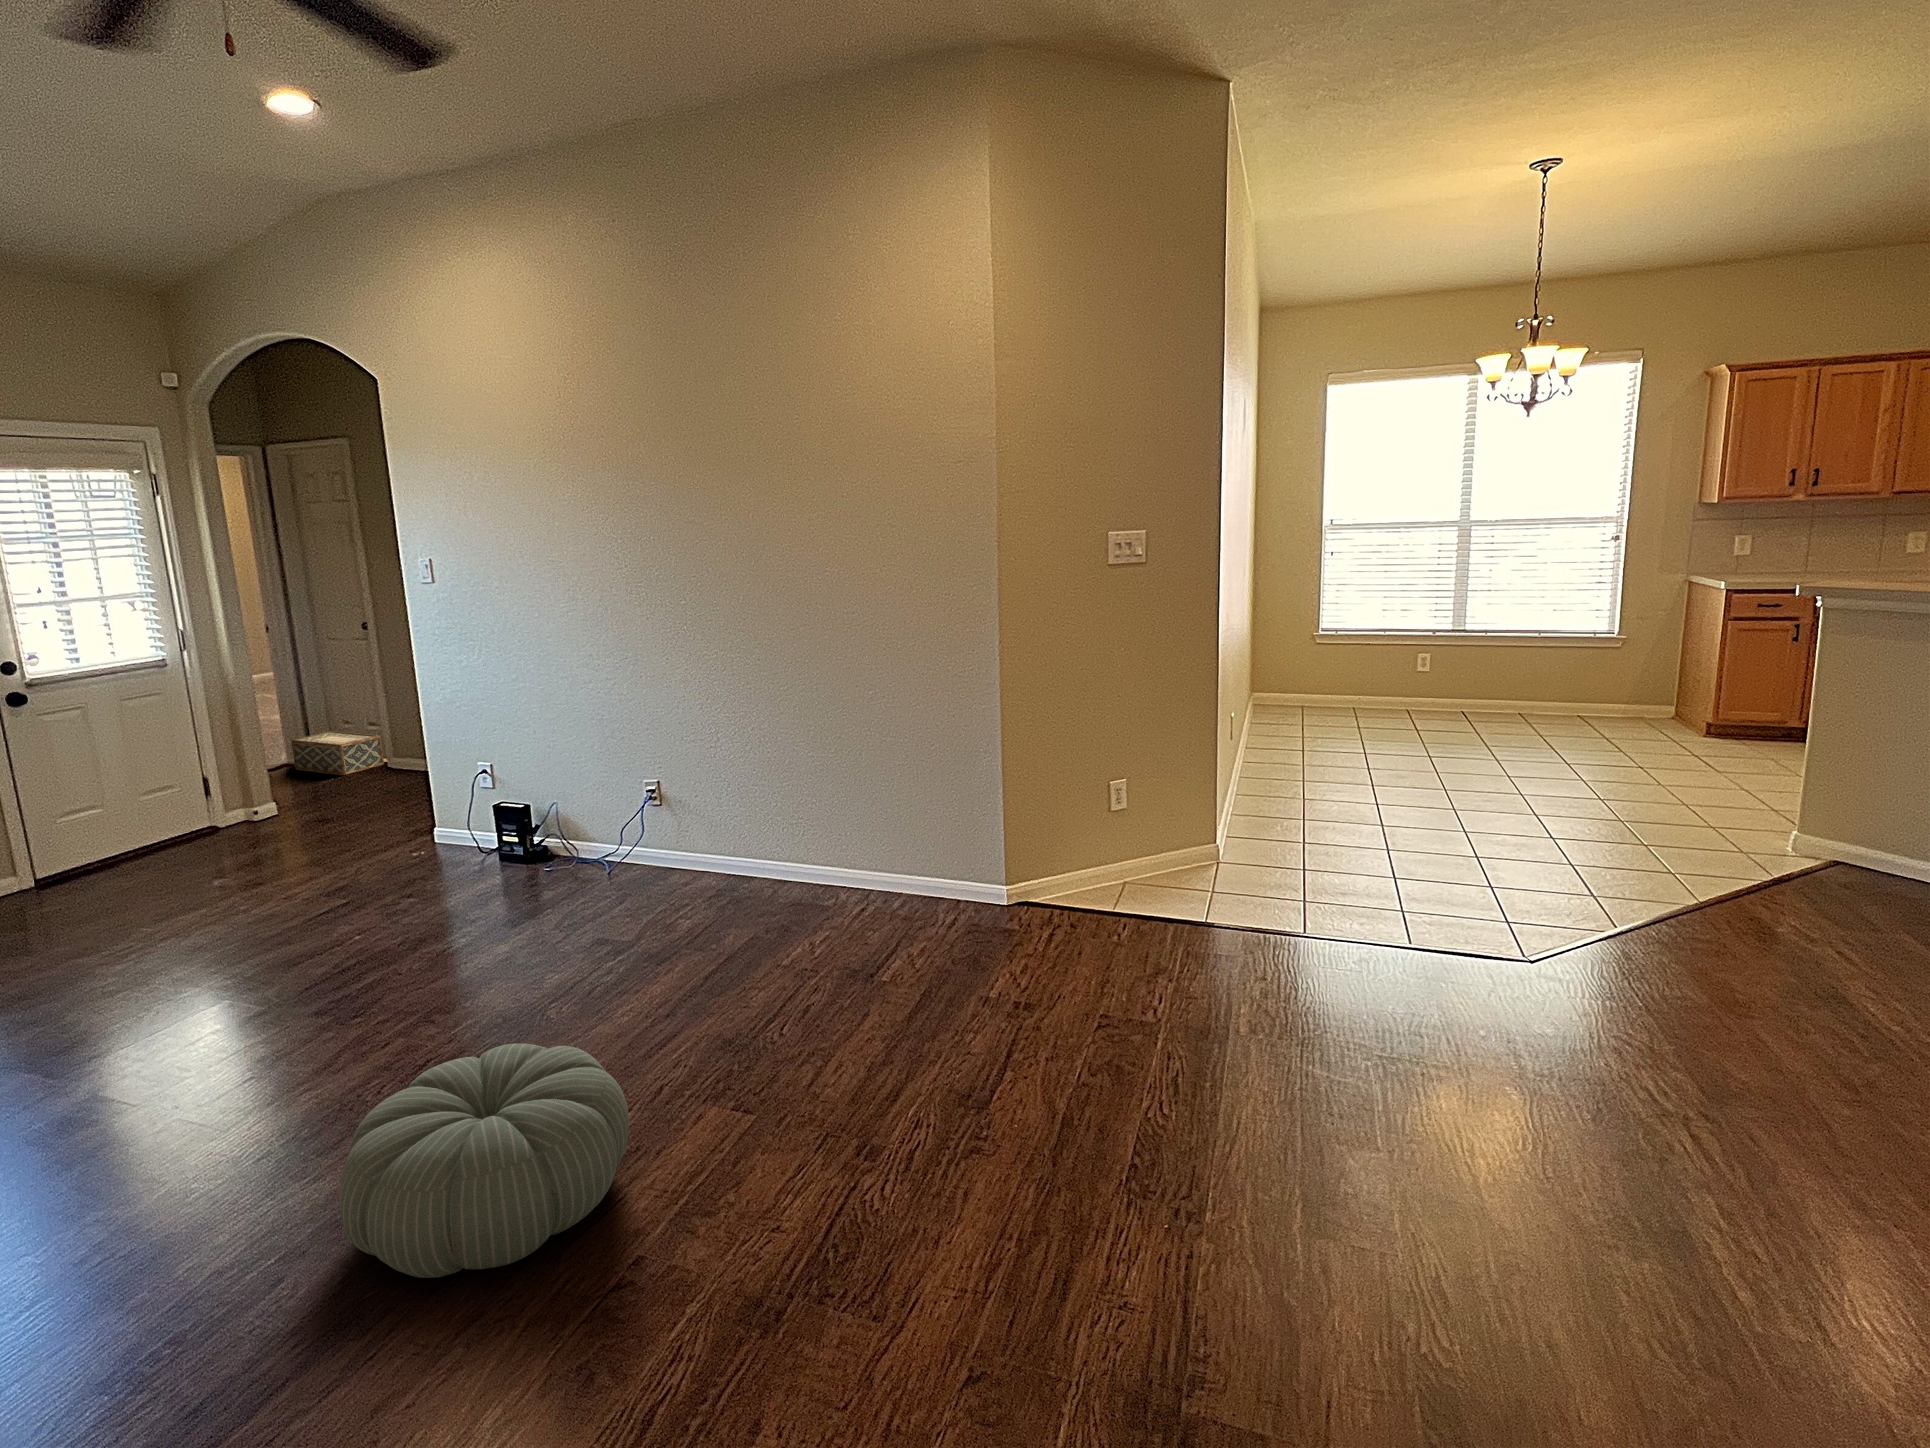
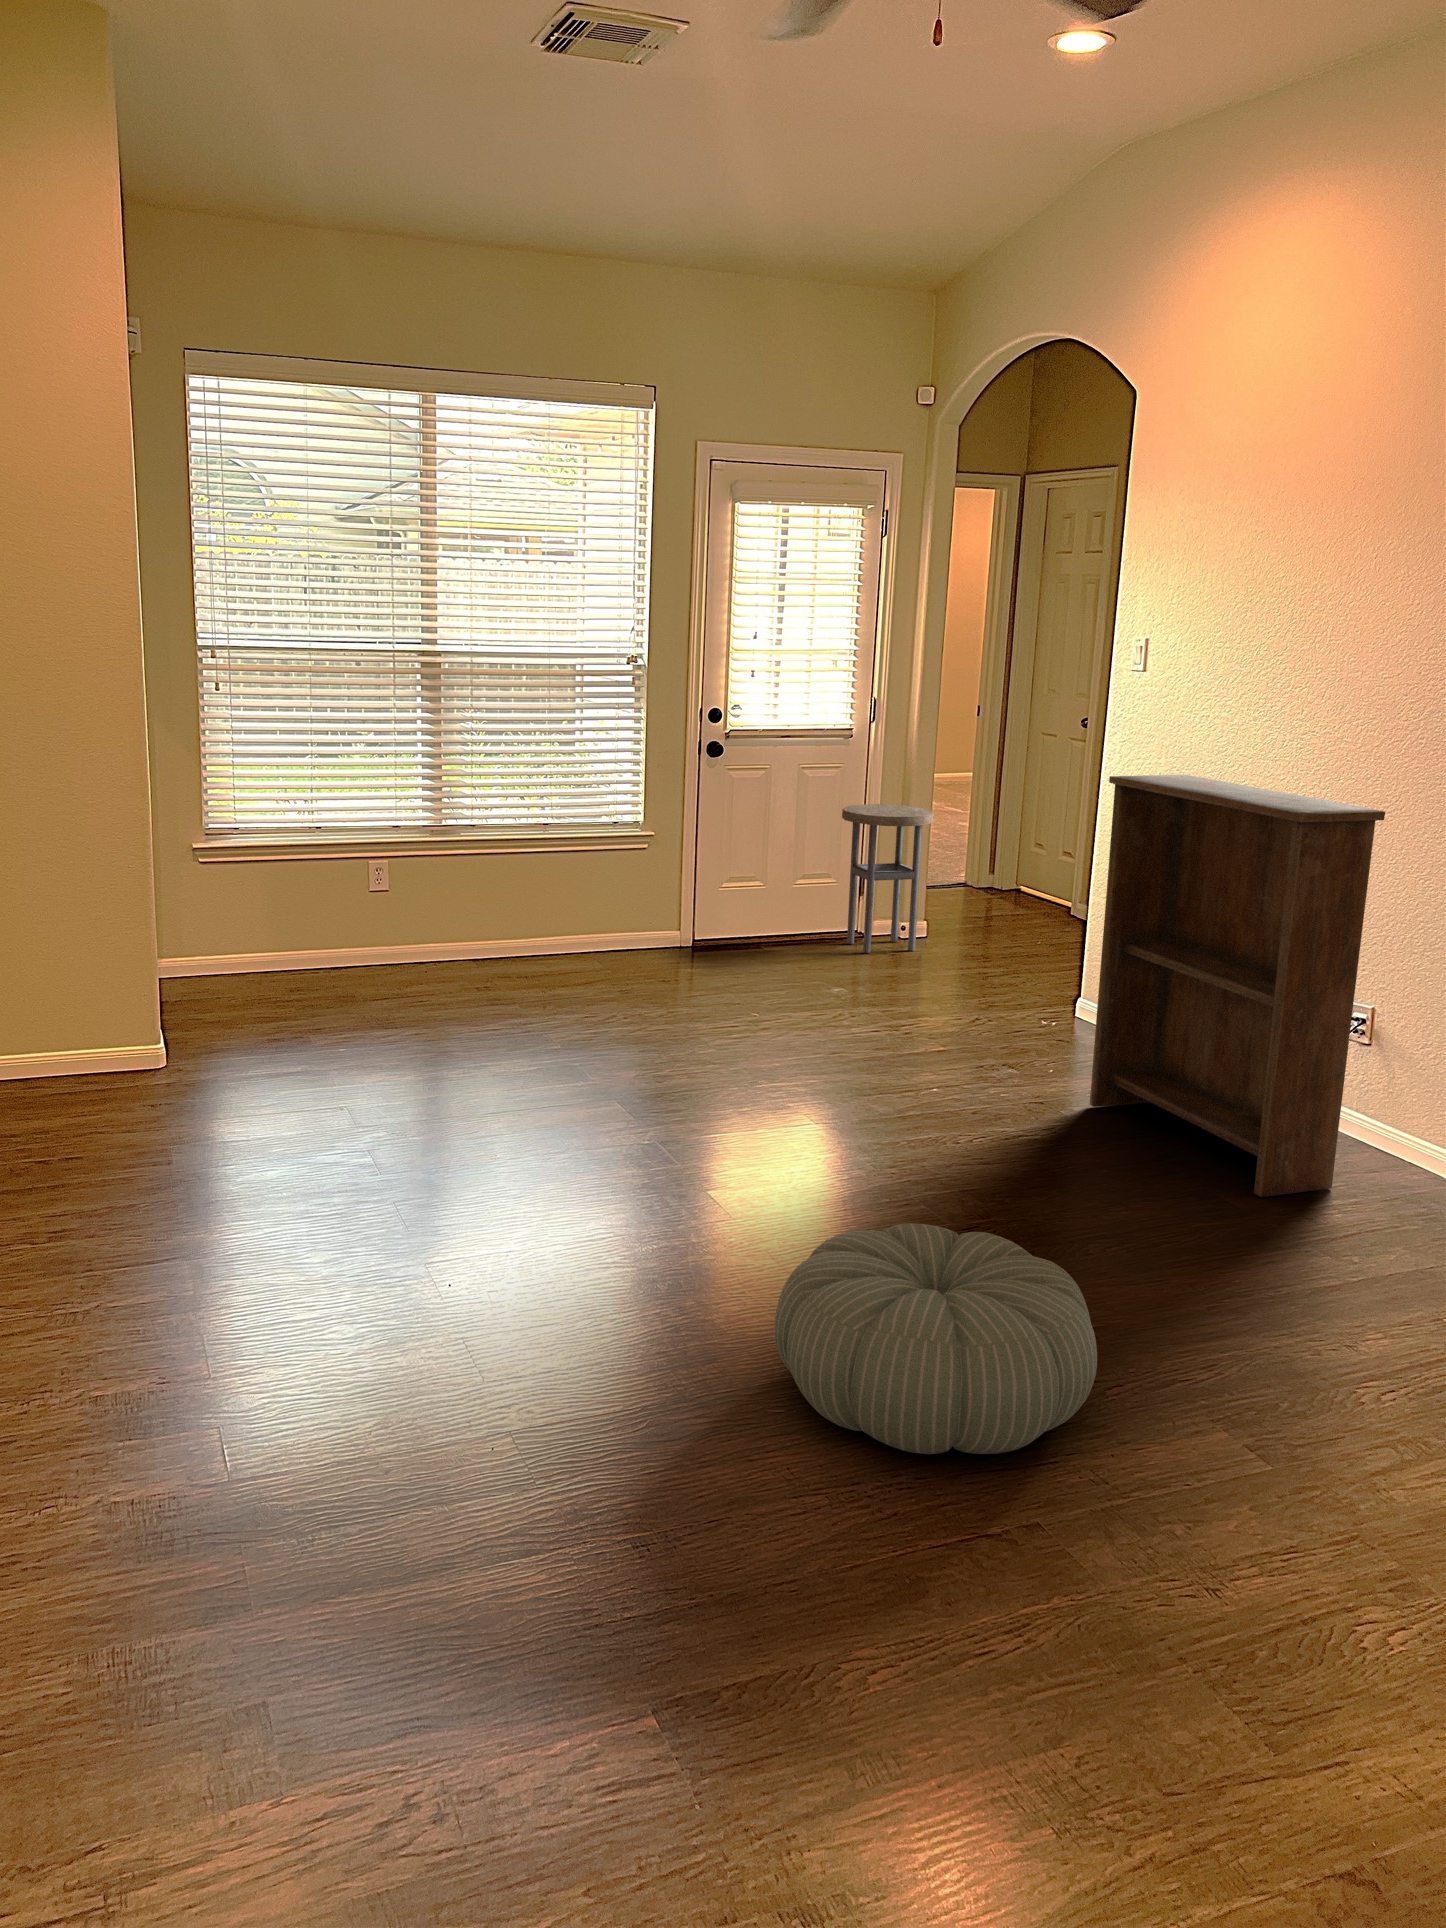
bookshelf: none [450,655,672,927] -> present [1090,775,1385,1197]
side table: none [172,713,272,841] -> present [842,804,933,953]
woven basket: present [291,731,384,775] -> none [970,855,1071,914]

